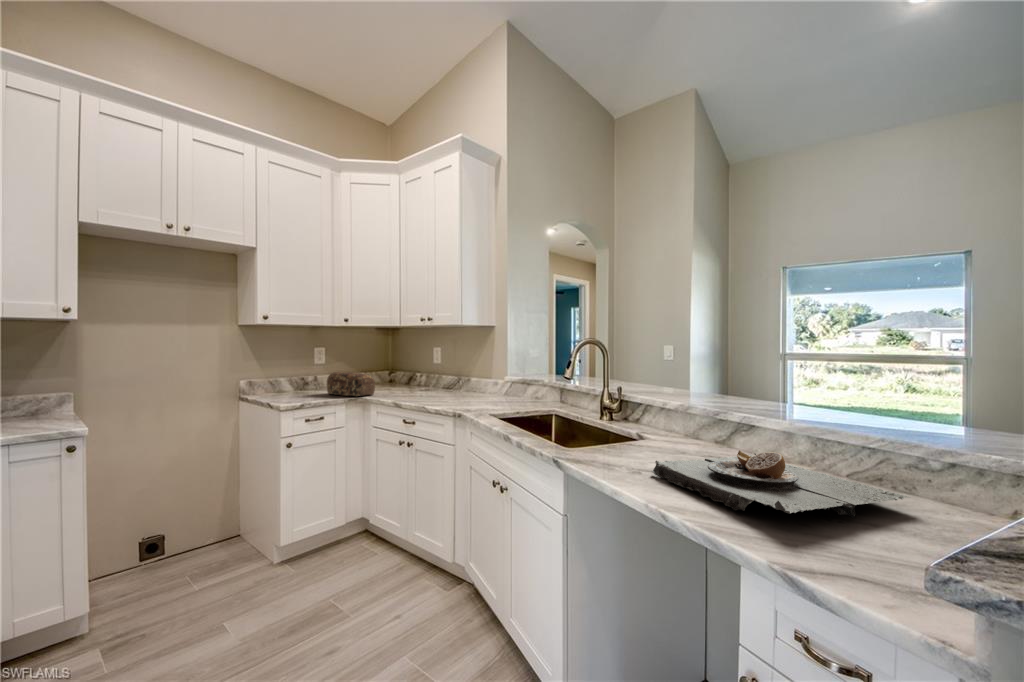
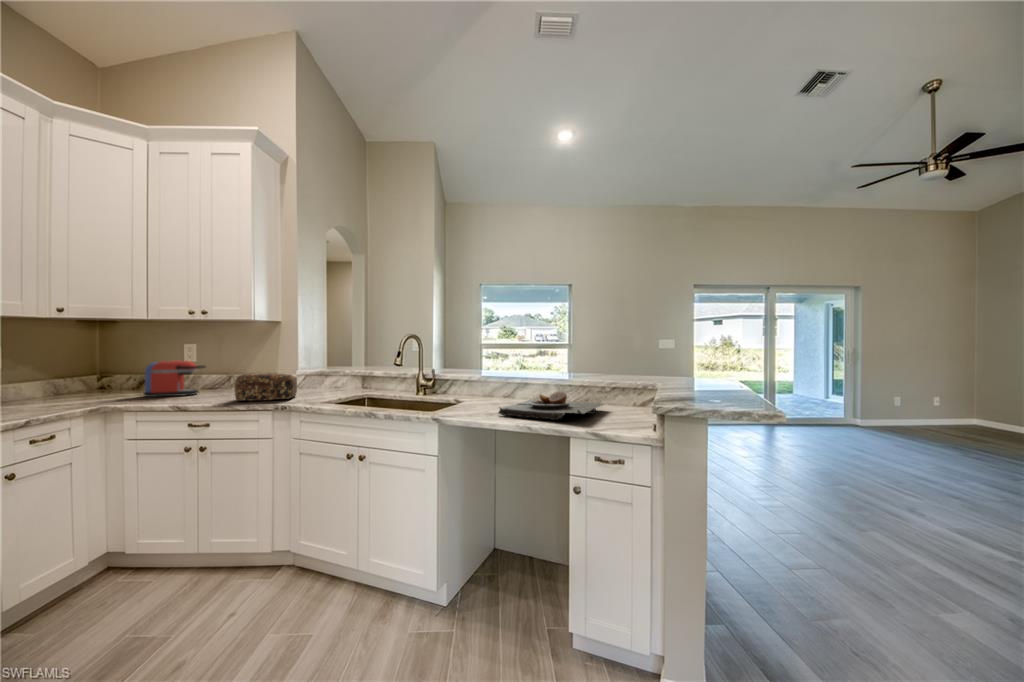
coffee maker: none [395,362,435,394] -> present [143,361,205,397]
bread loaf: present [327,372,375,396] -> present [235,373,297,401]

